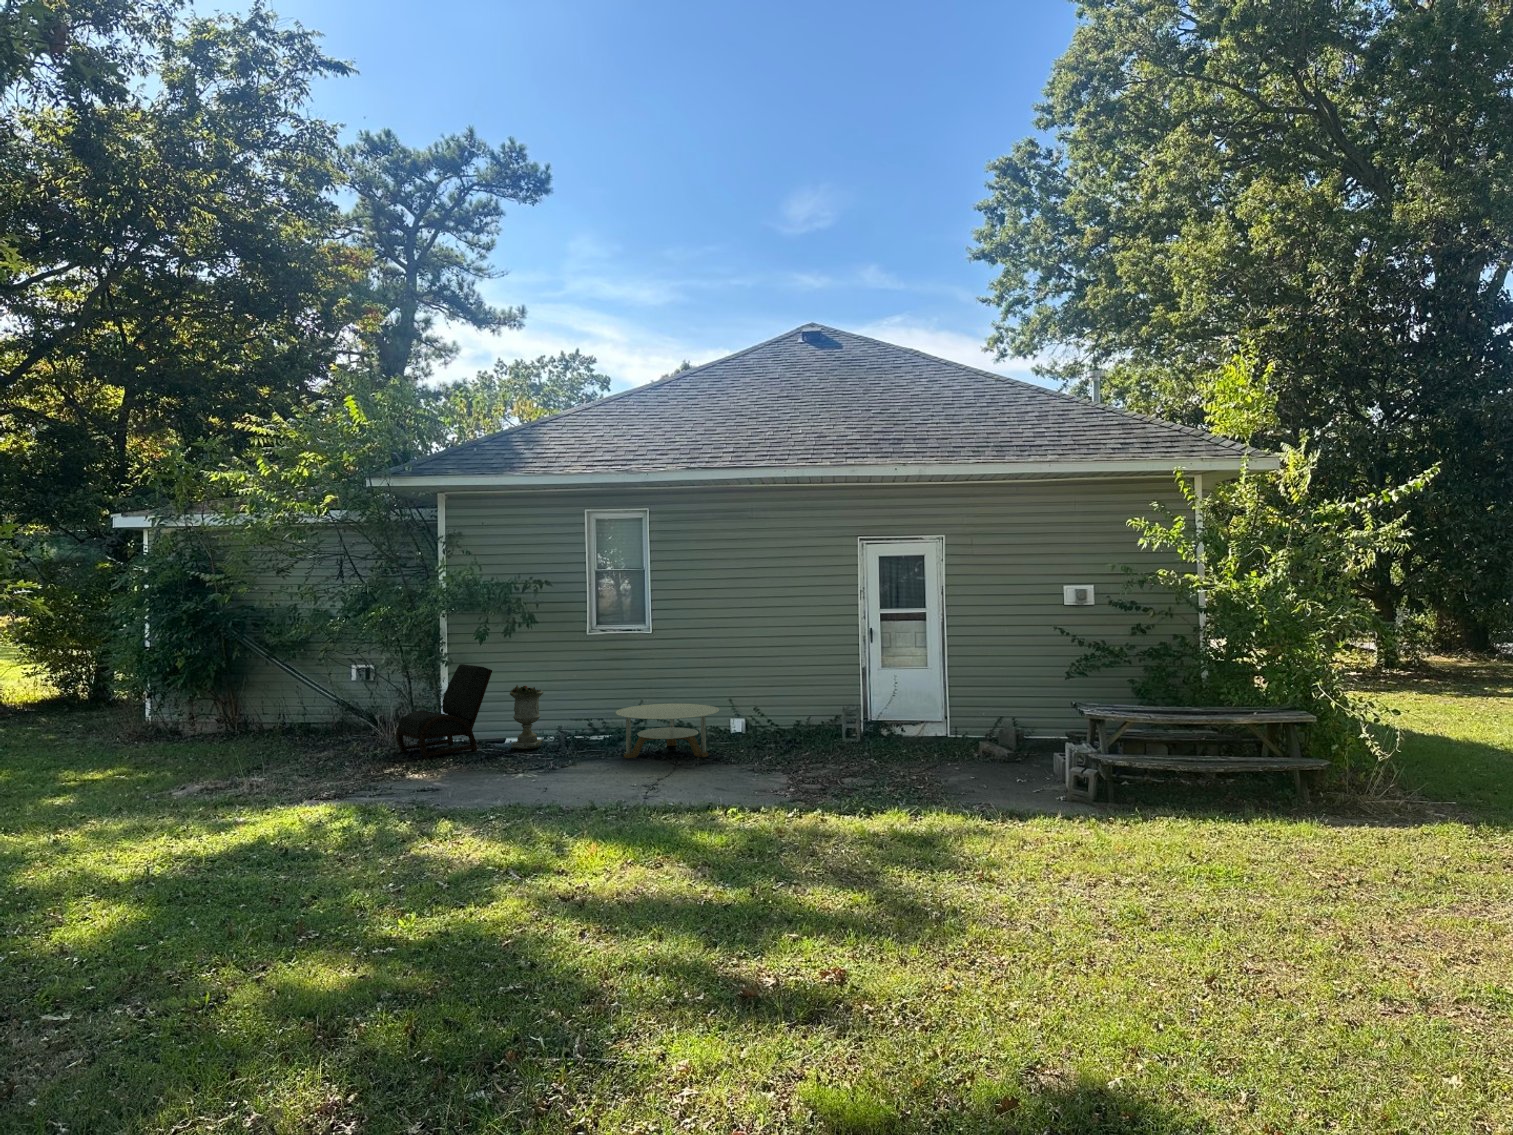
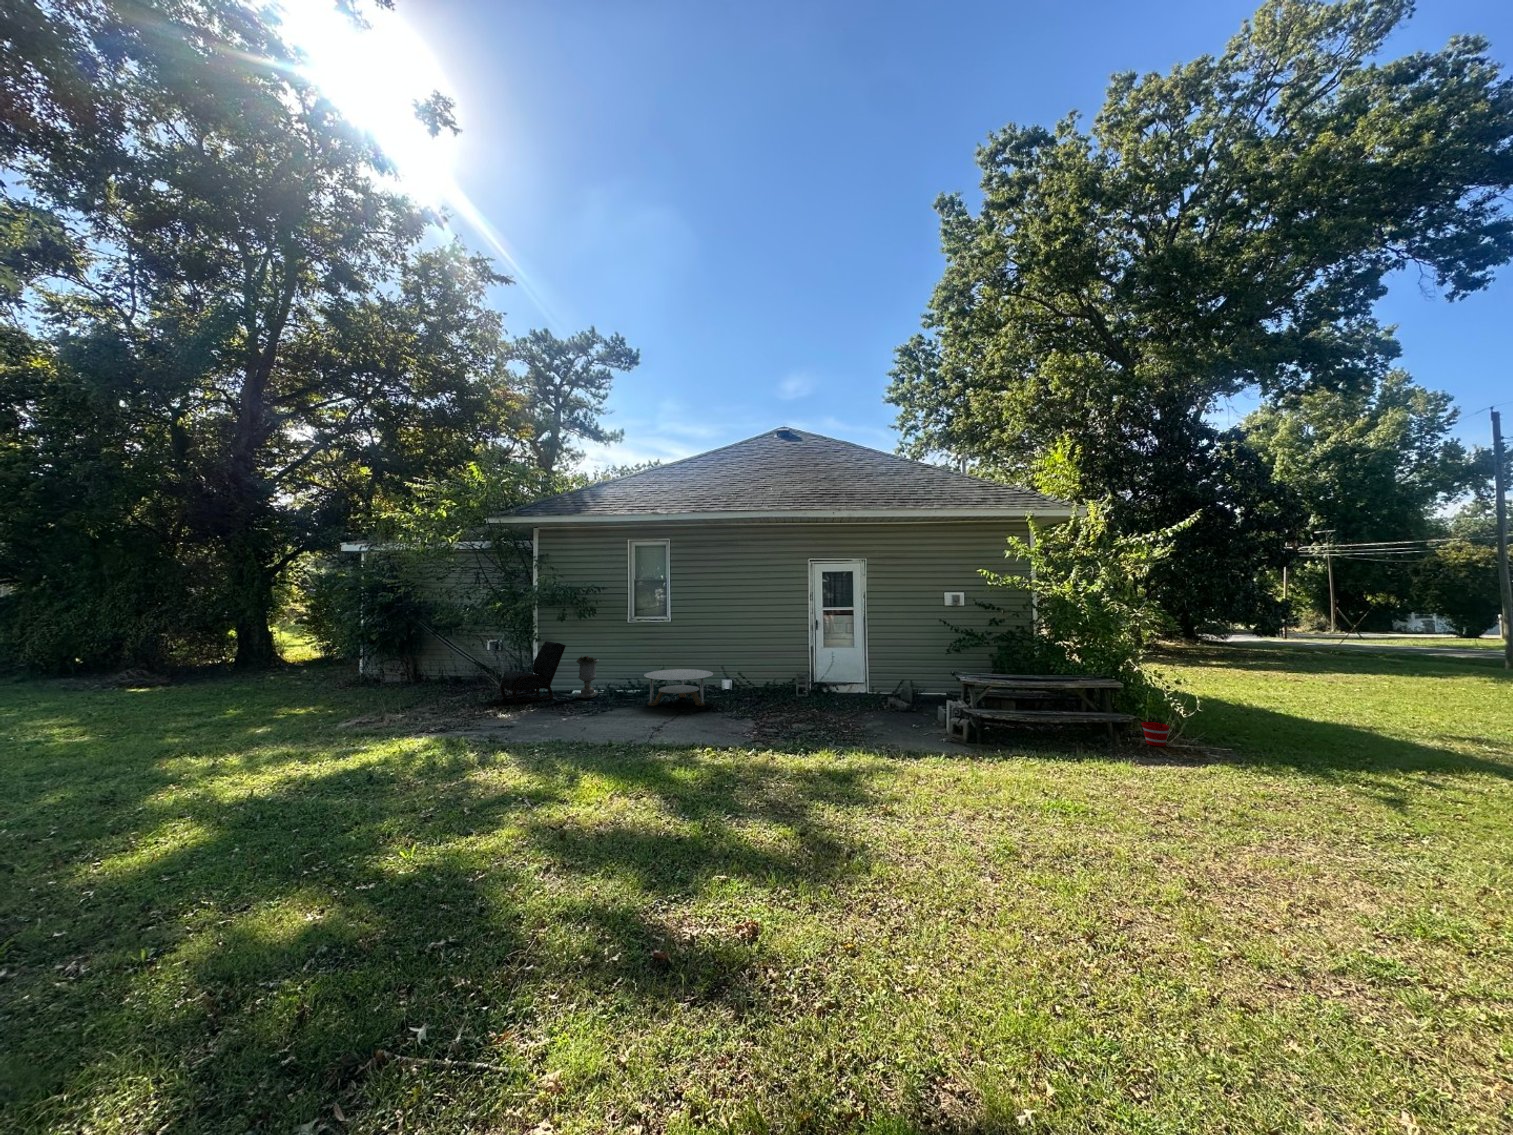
bucket: none [1339,755,1378,799] -> present [1141,715,1170,746]

